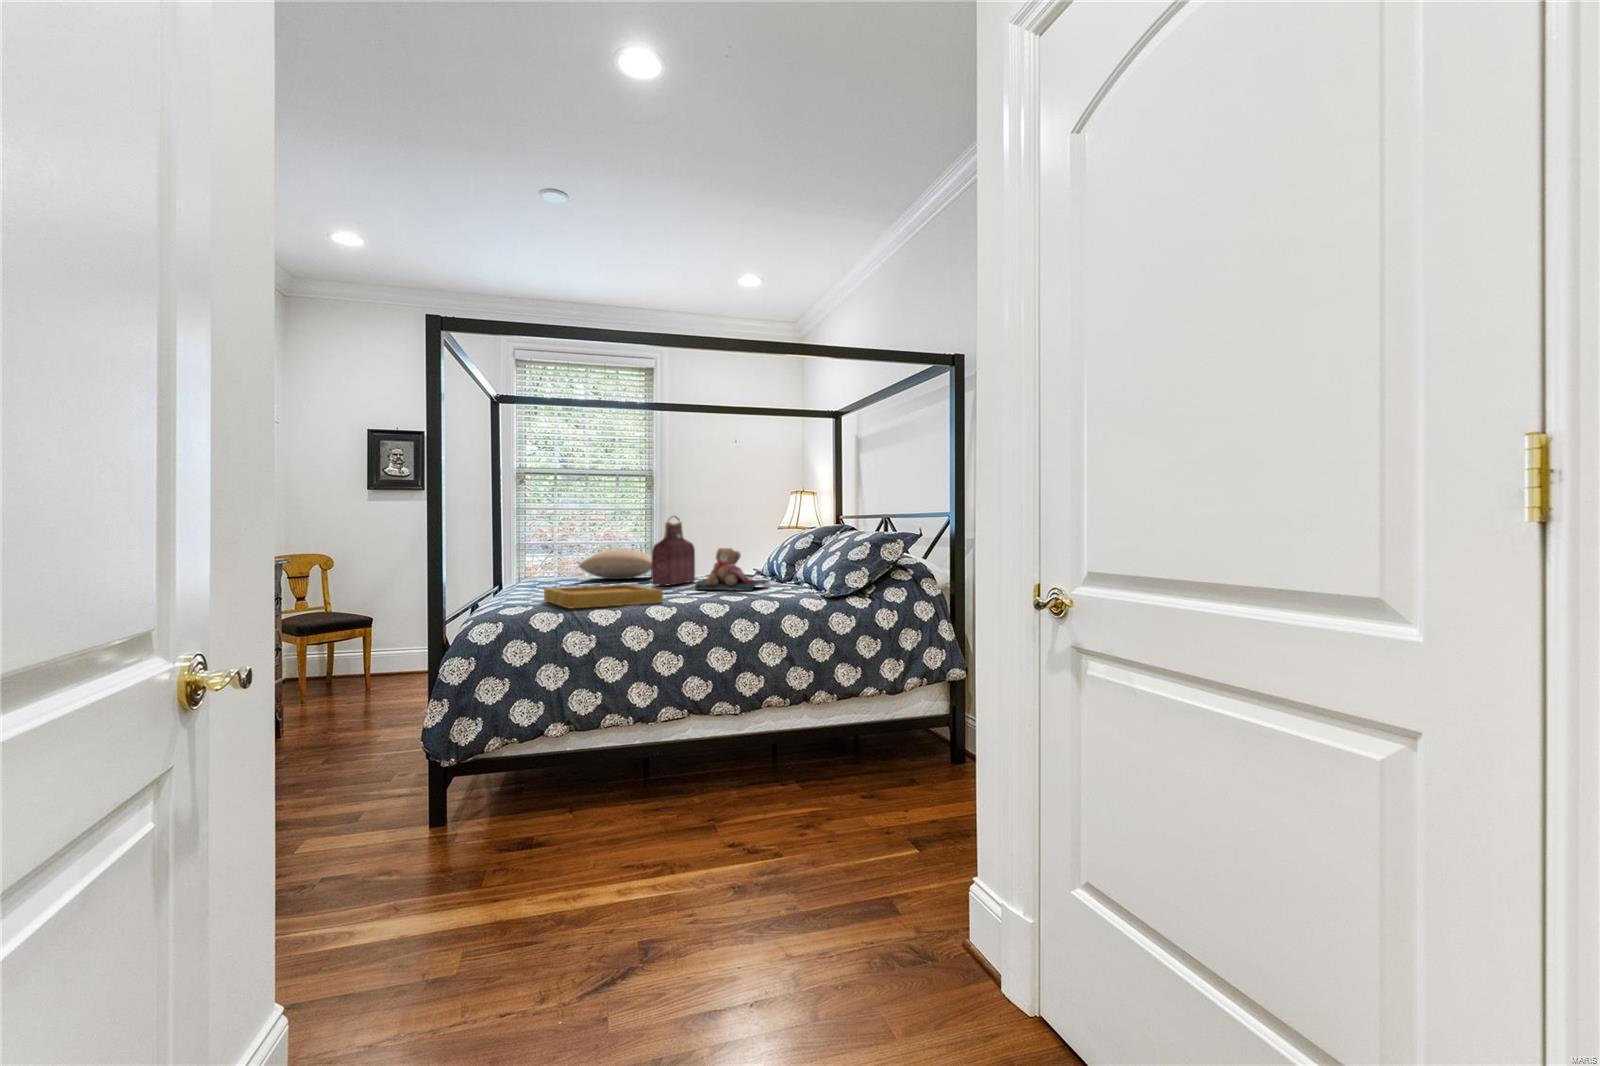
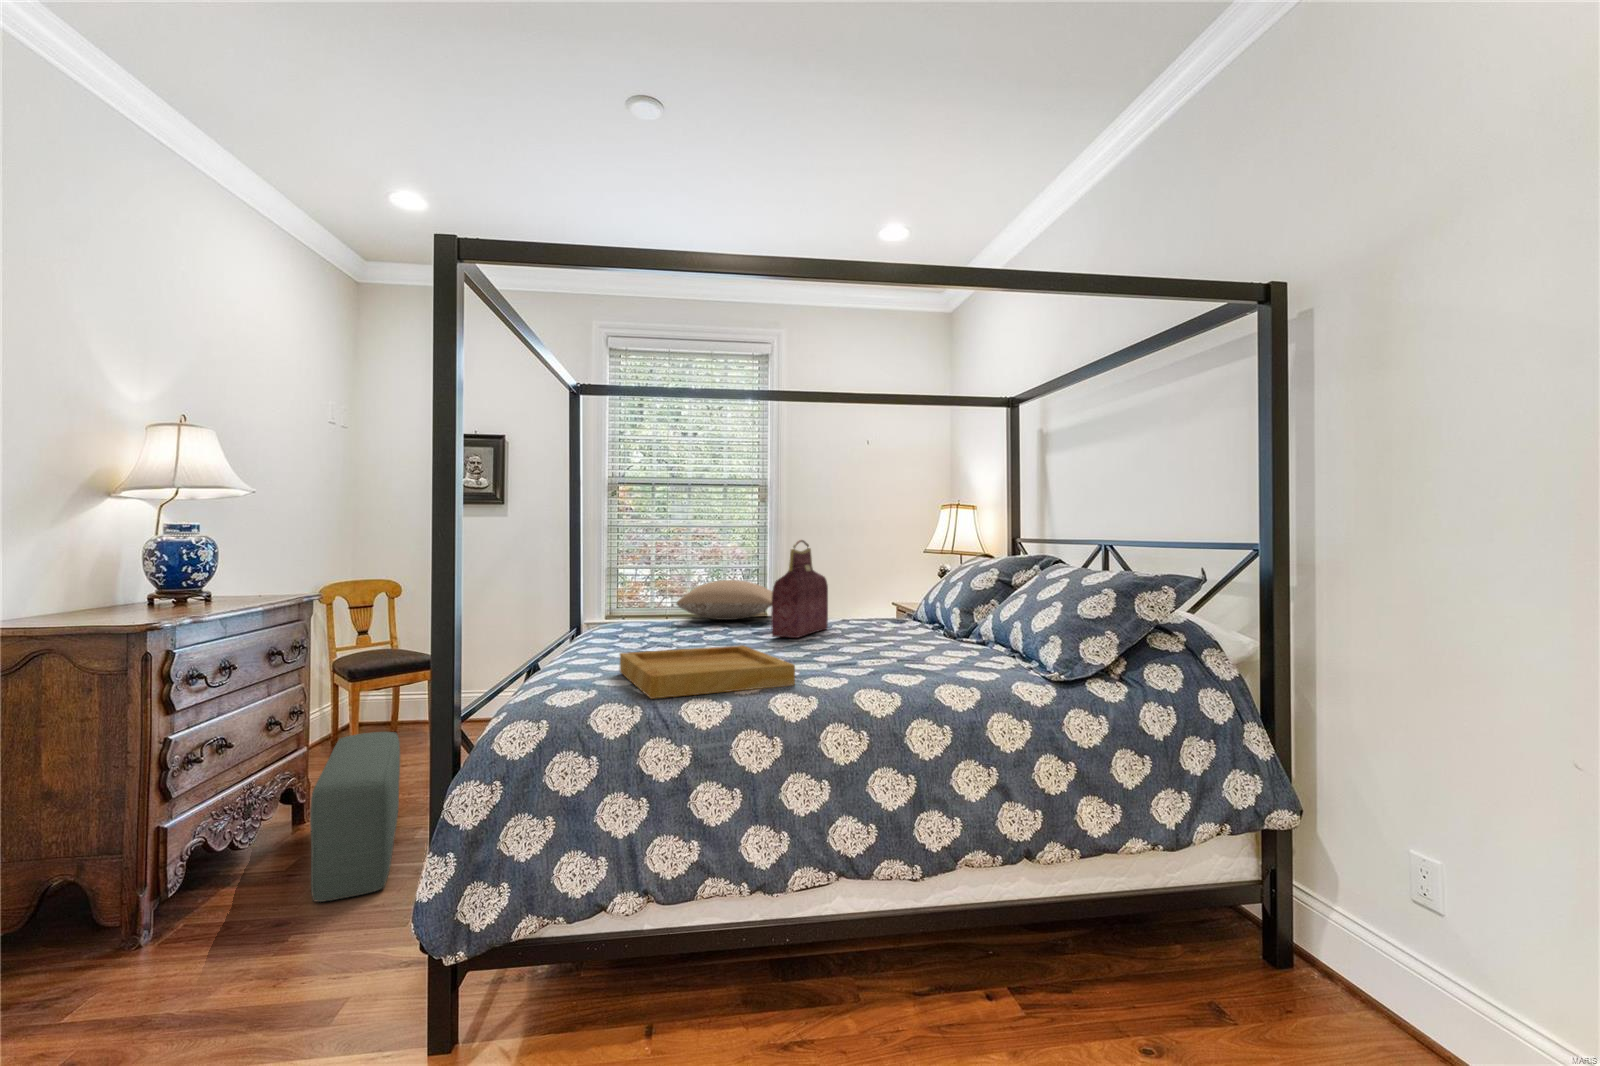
teddy bear: present [695,548,768,591] -> none [835,588,943,657]
pouf: none [309,665,369,772] -> present [310,732,400,902]

